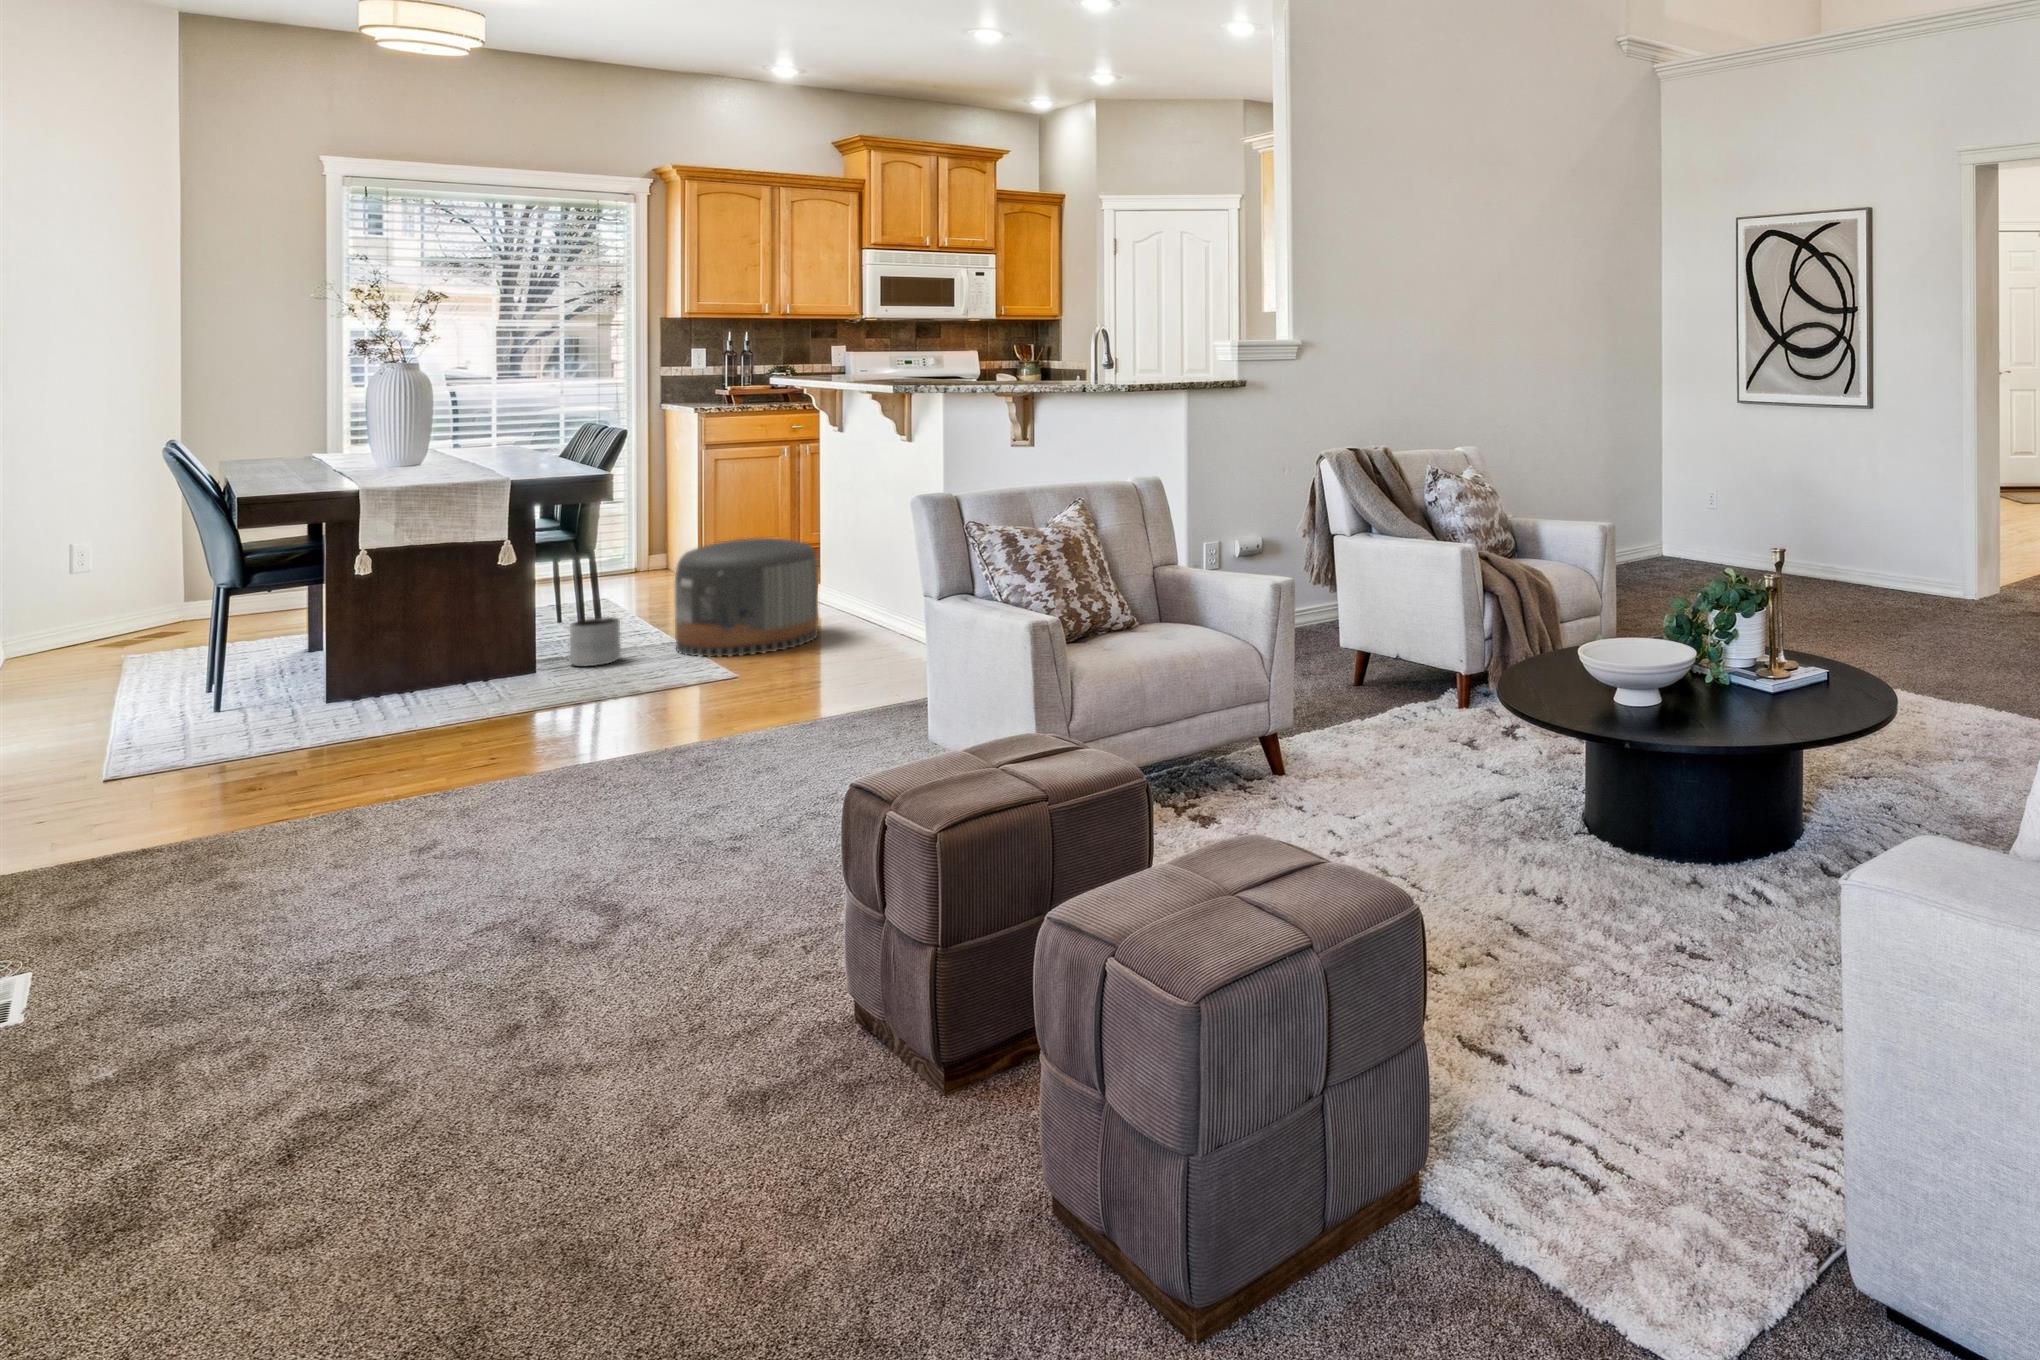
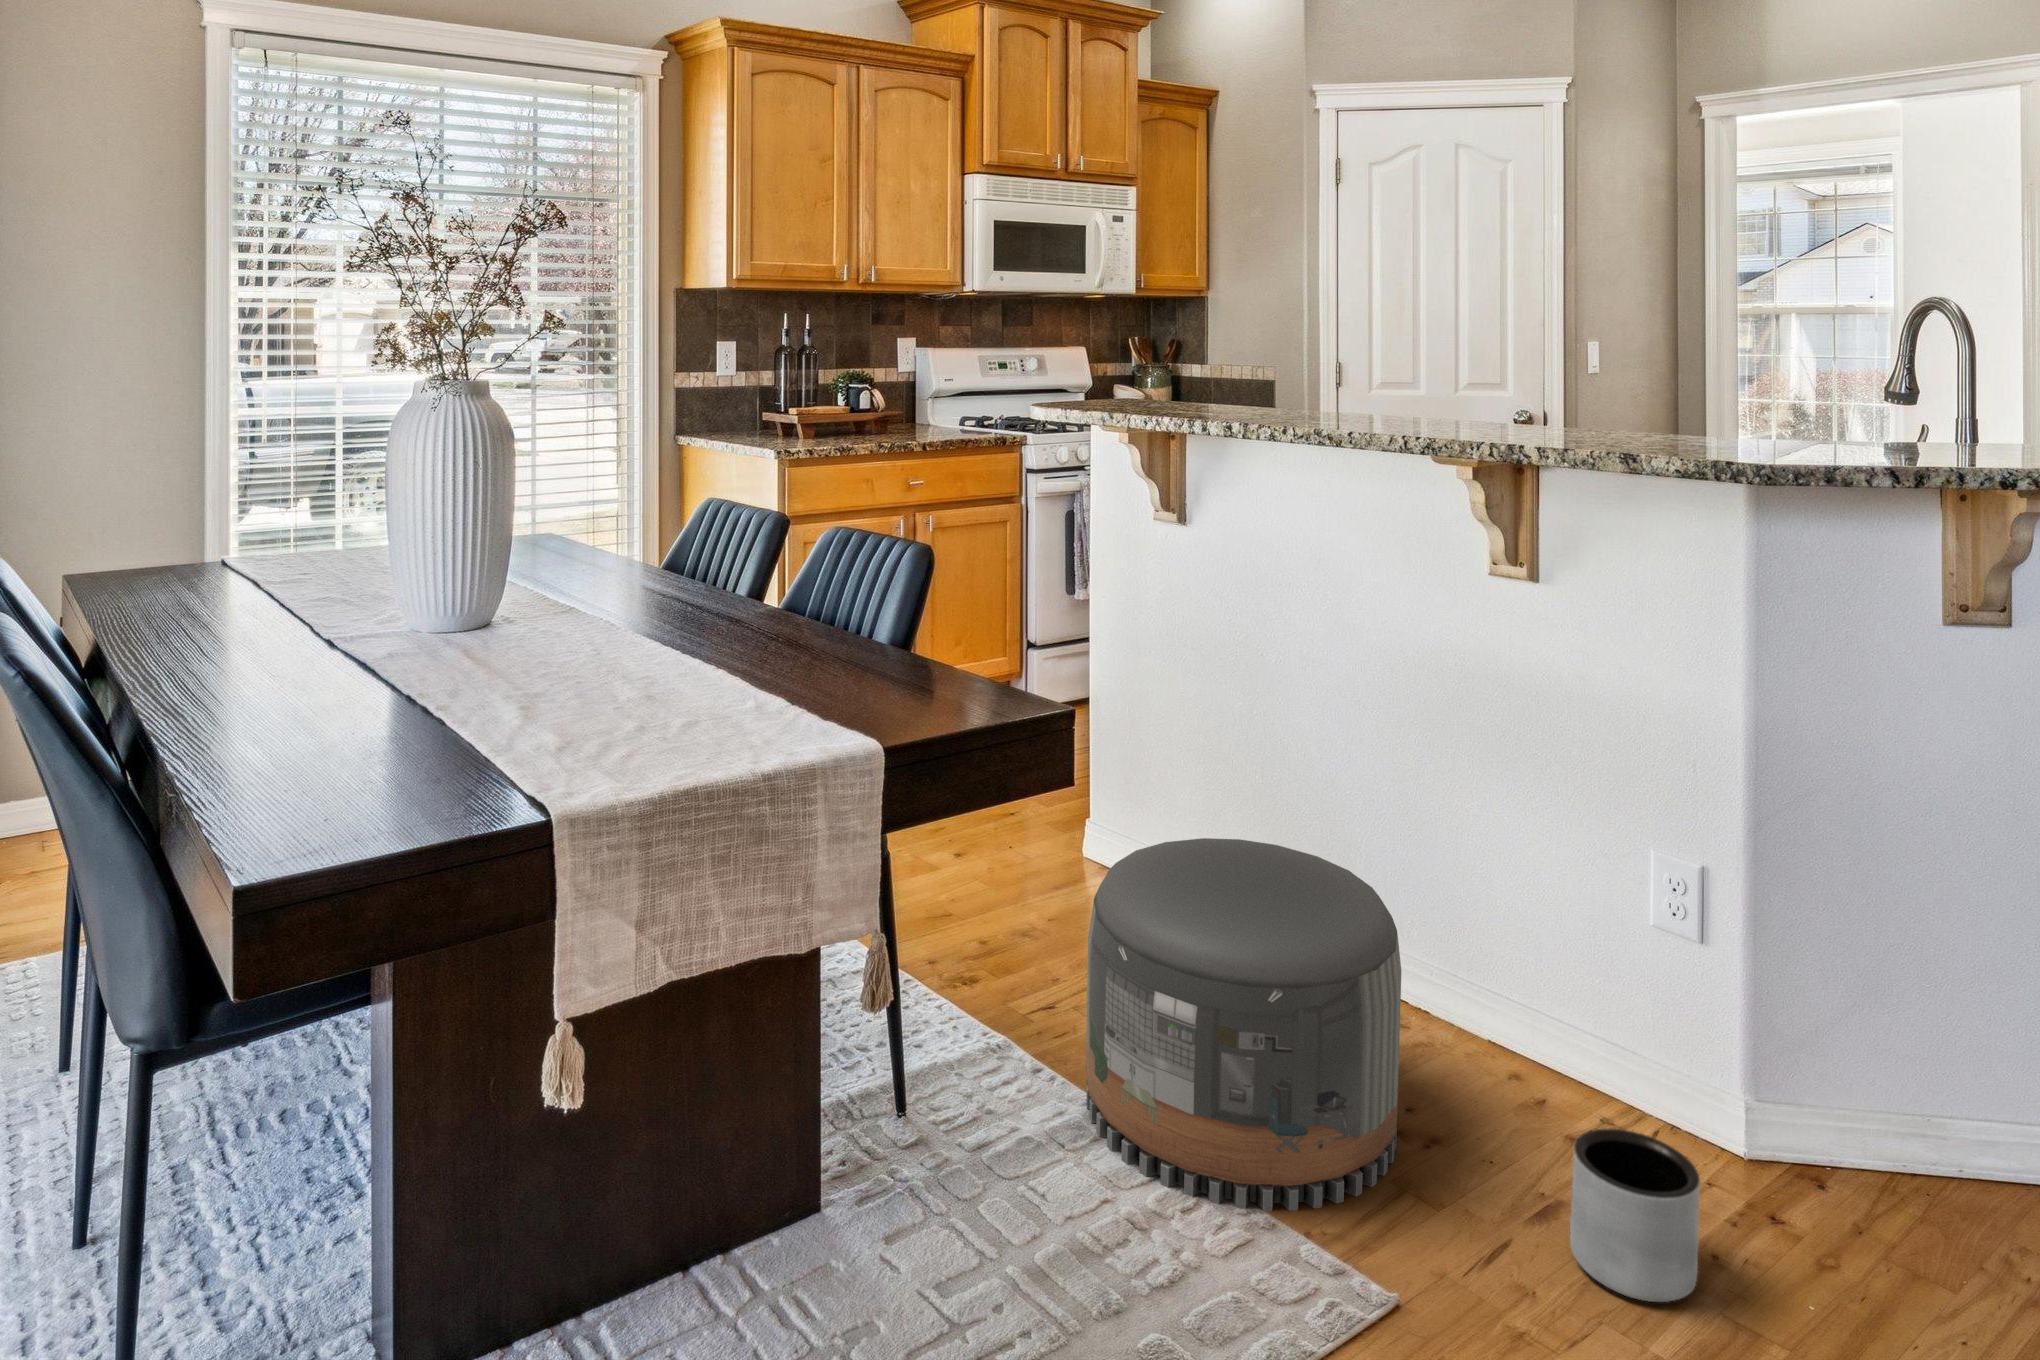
planter: present [570,617,621,666] -> present [1570,1129,1700,1302]

